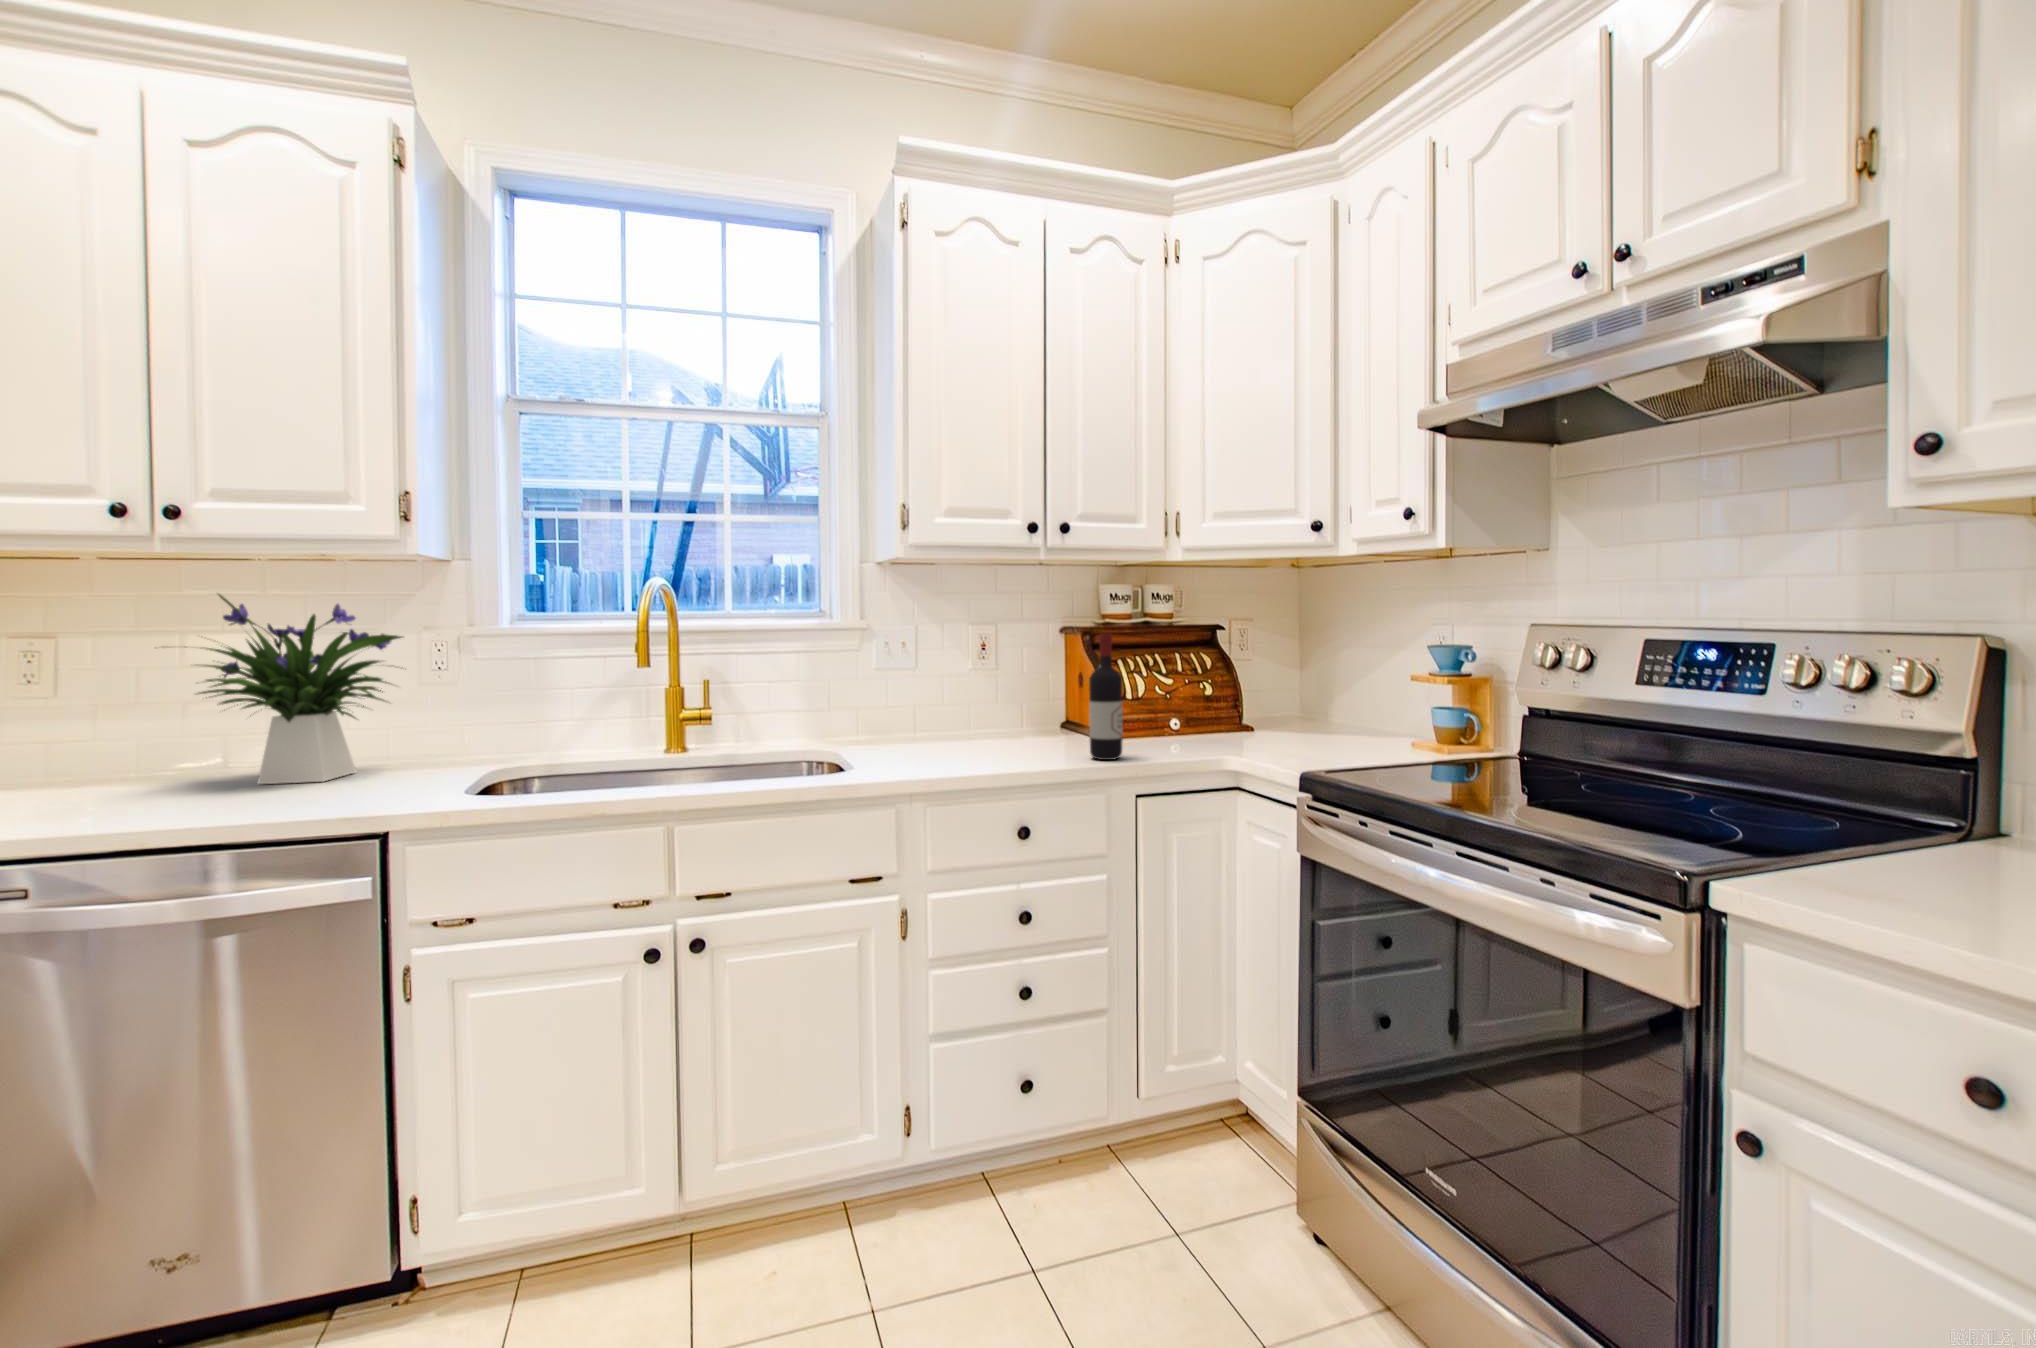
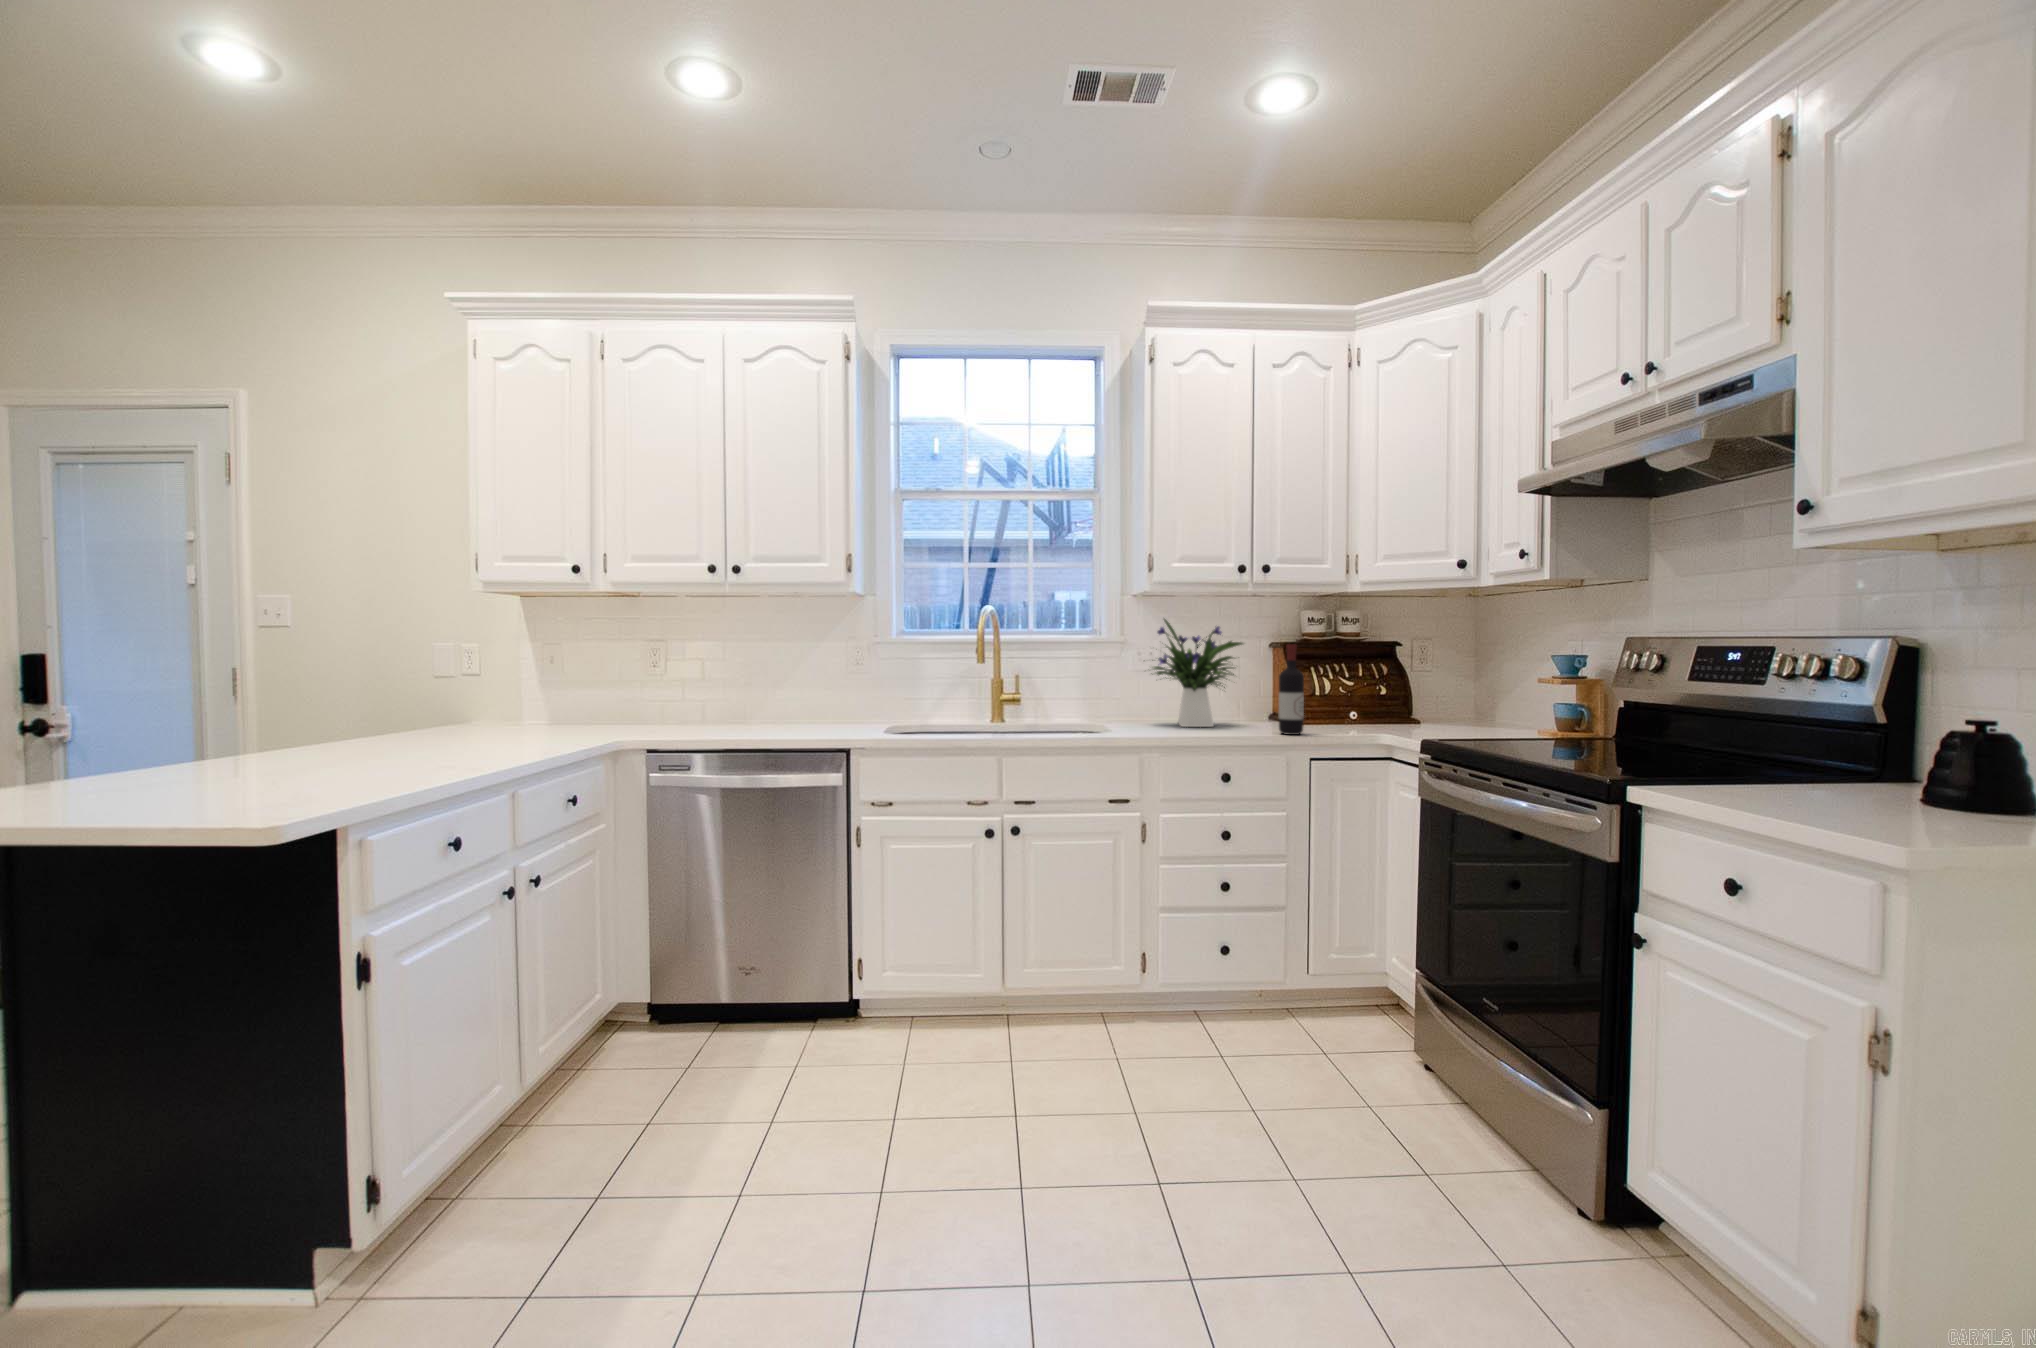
flower arrangement: present [184,594,402,784] -> present [1154,619,1243,727]

